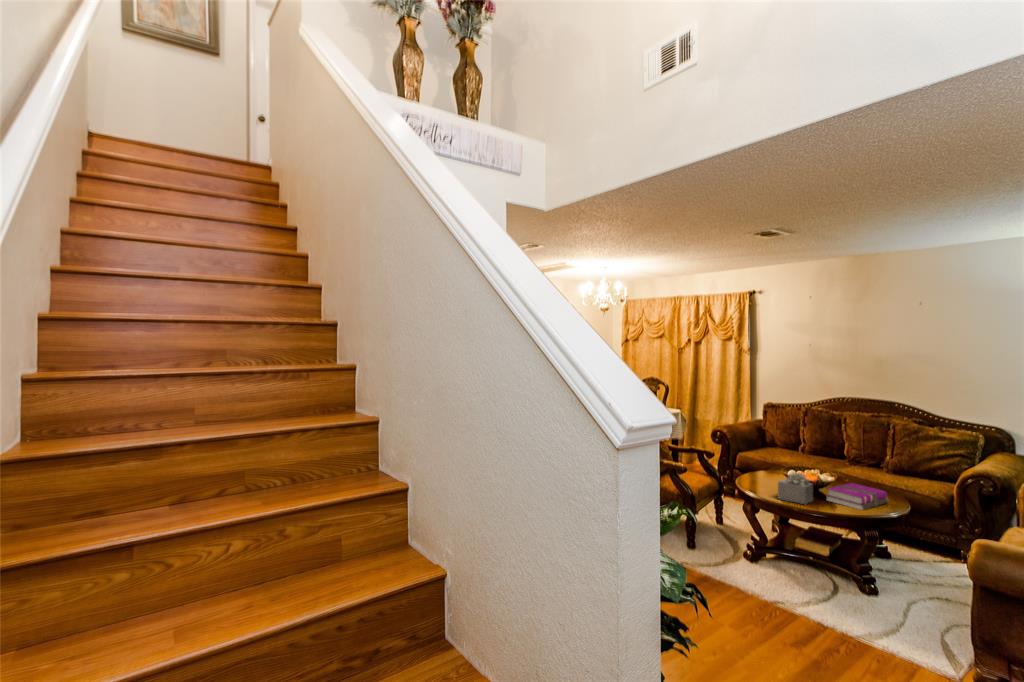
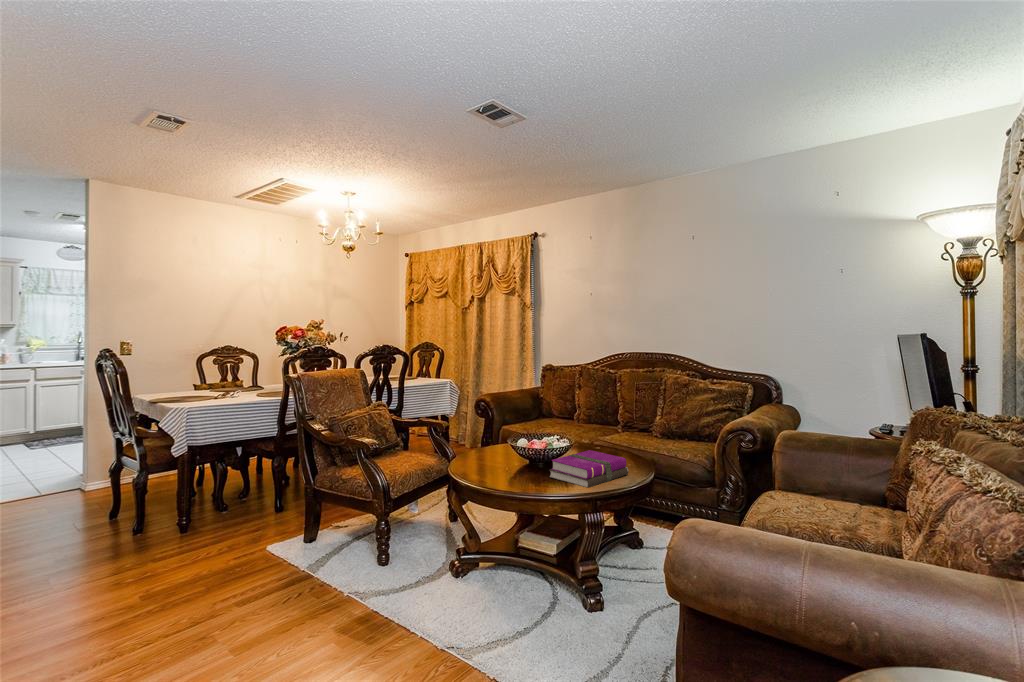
succulent plant: present [778,473,813,504] -> none [484,438,531,485]

